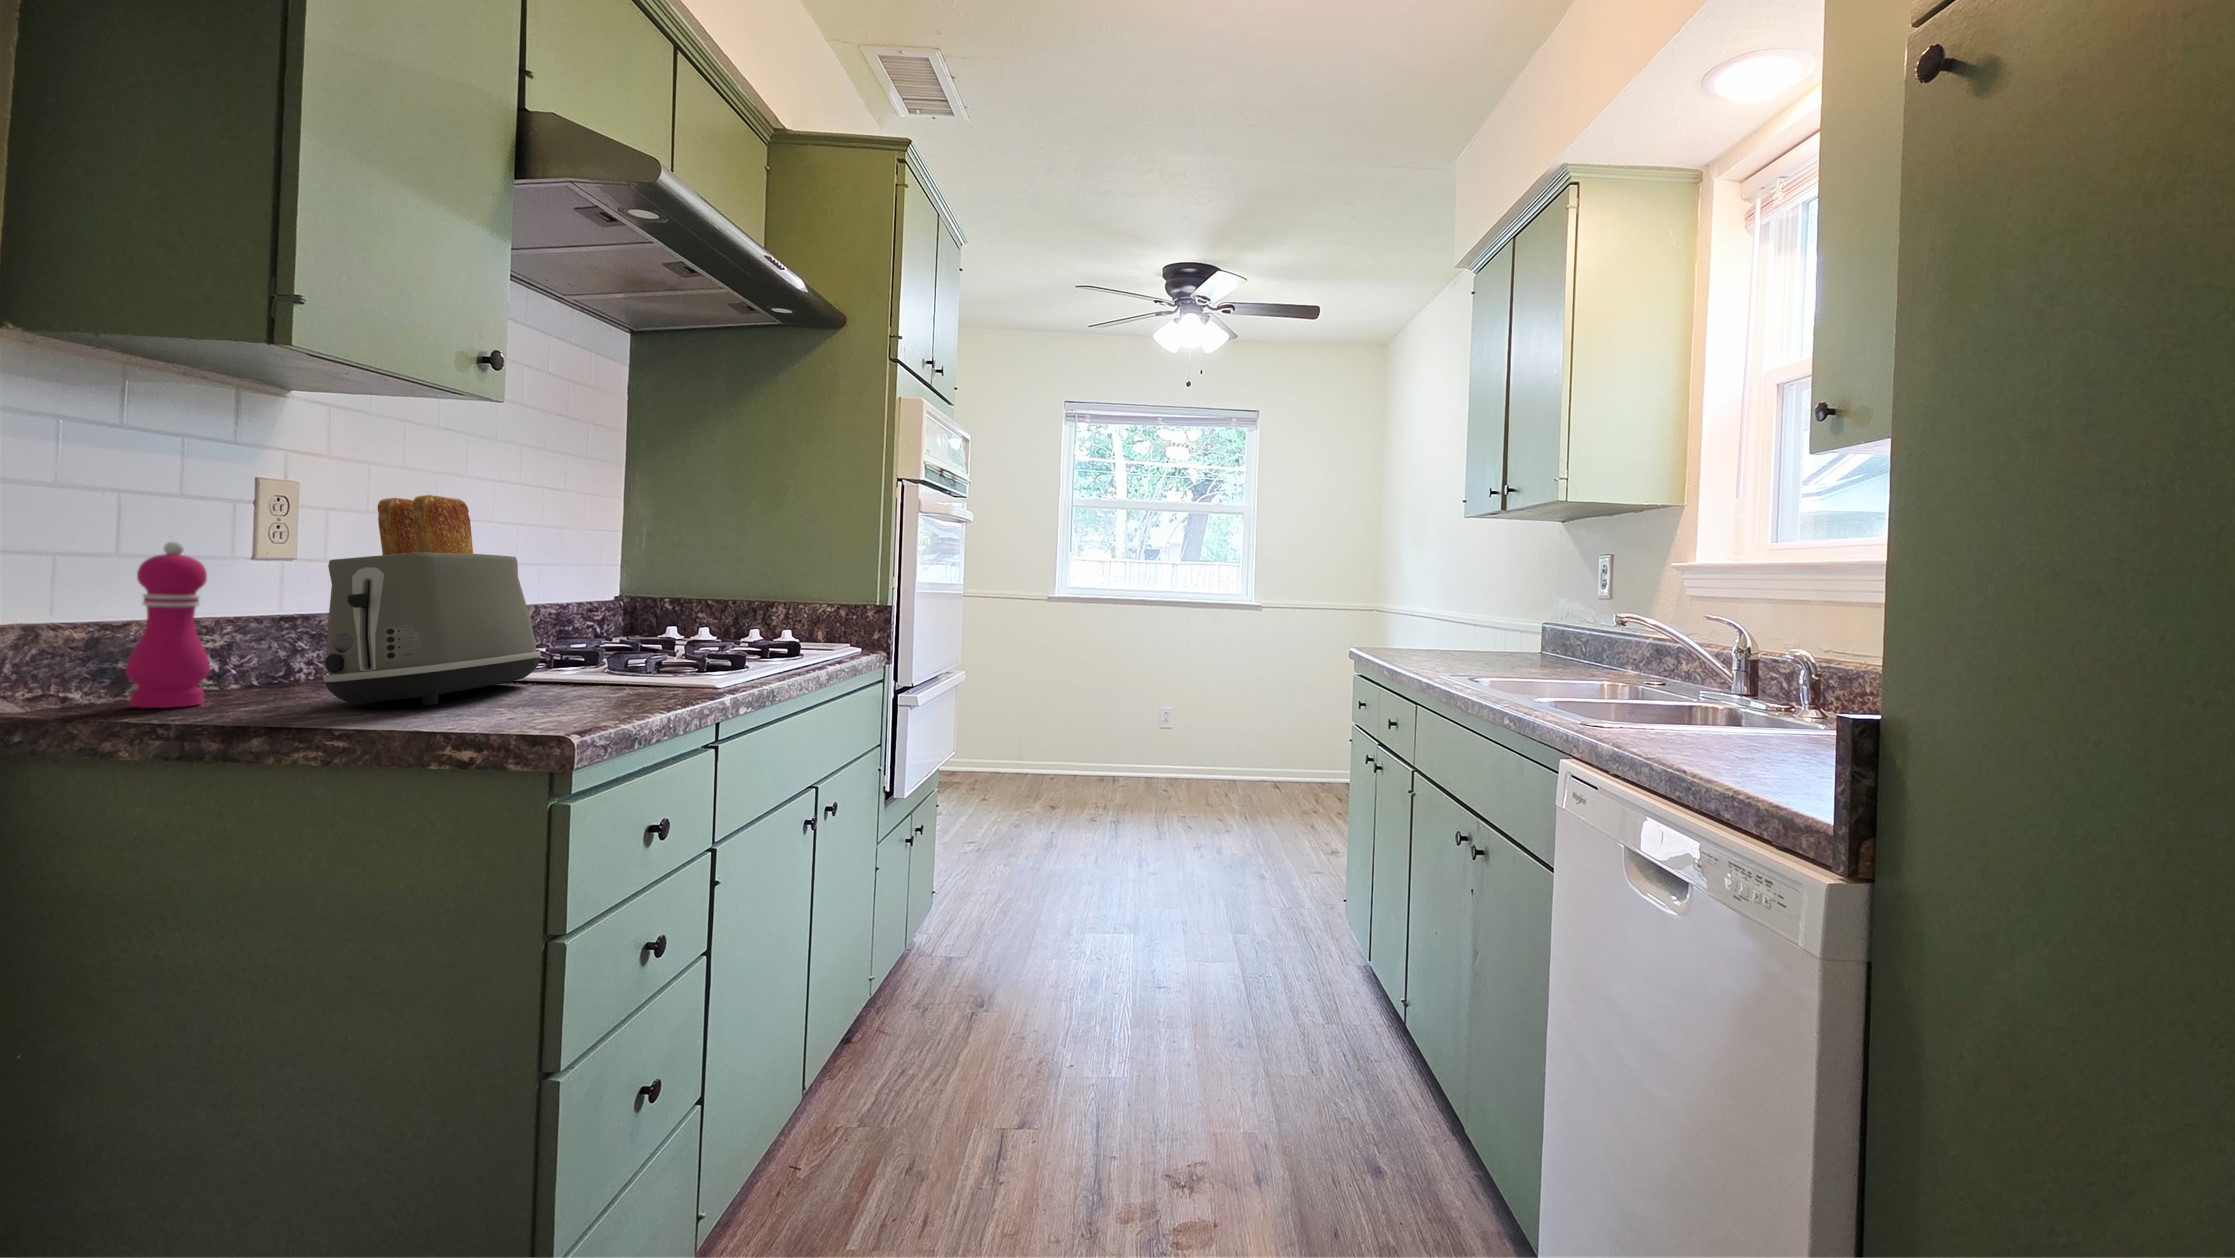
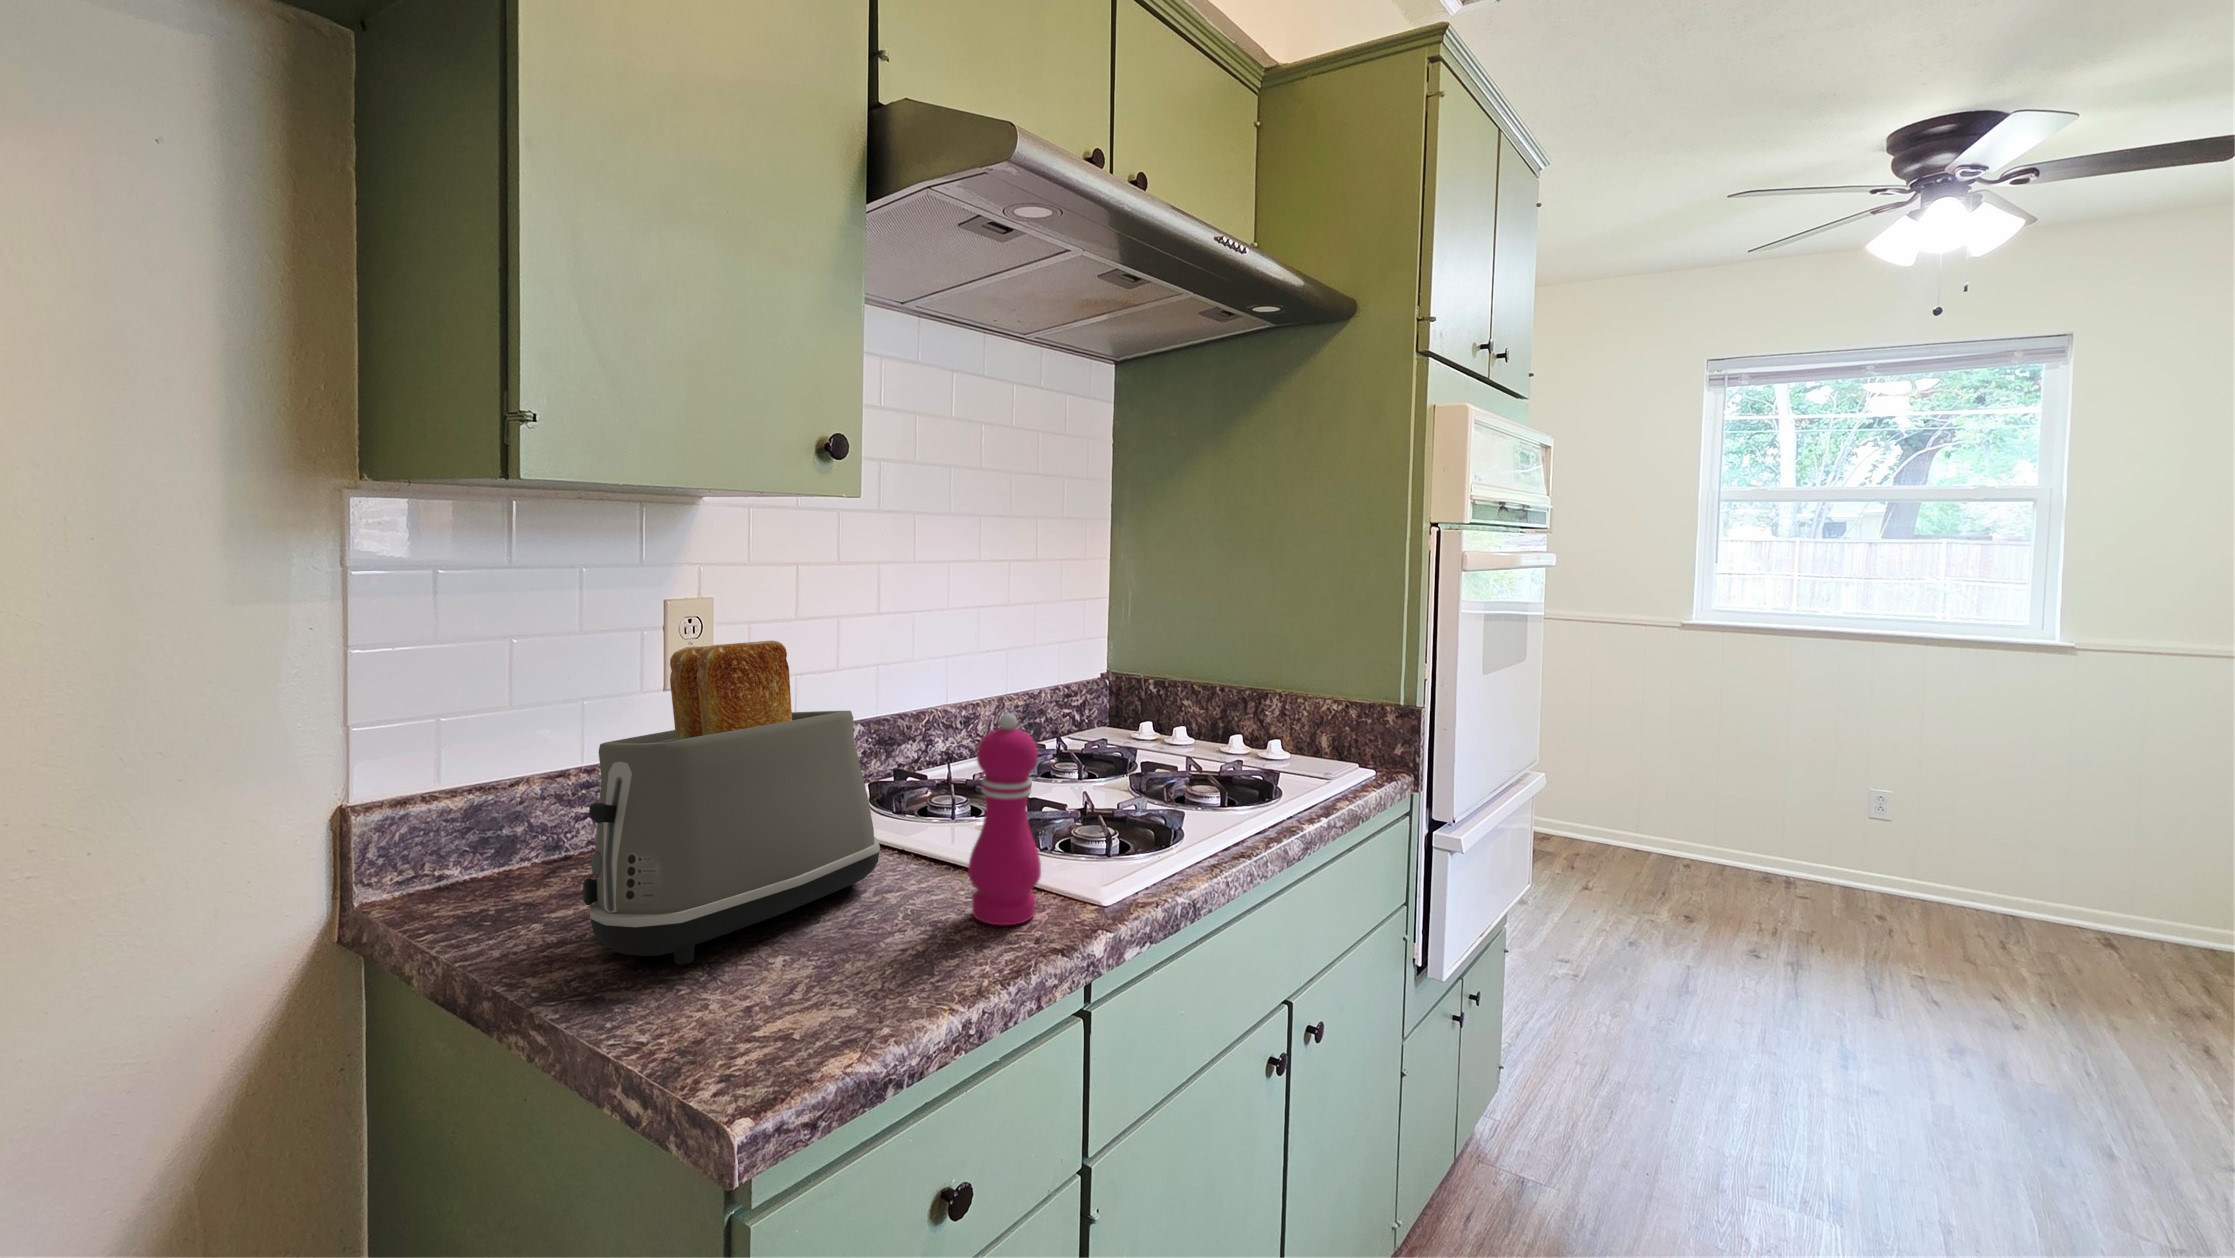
pepper mill: present [126,541,210,708] -> present [968,713,1041,926]

